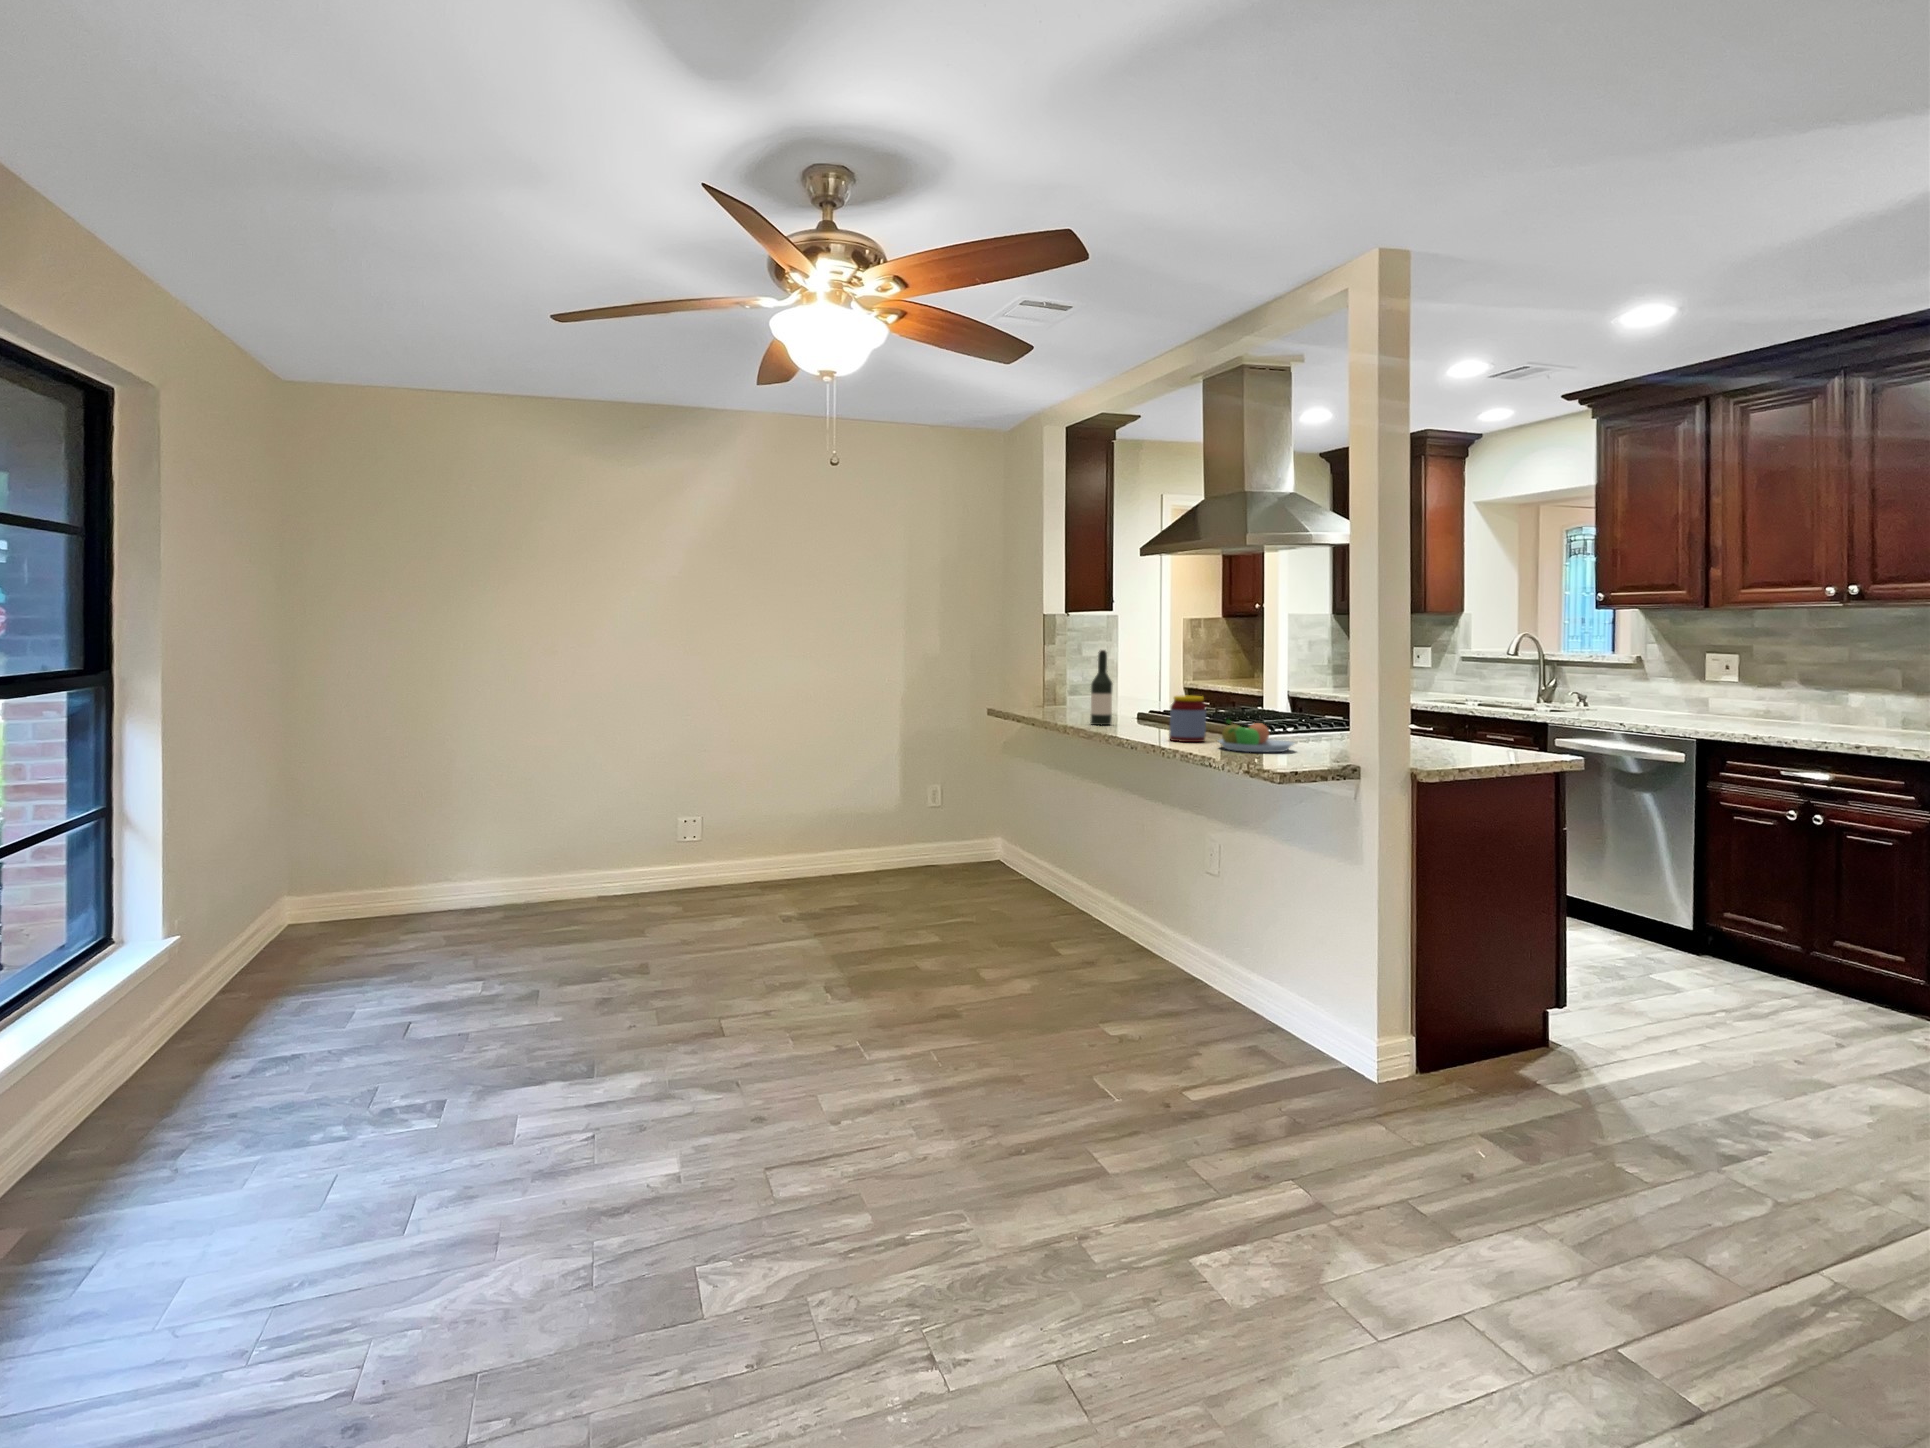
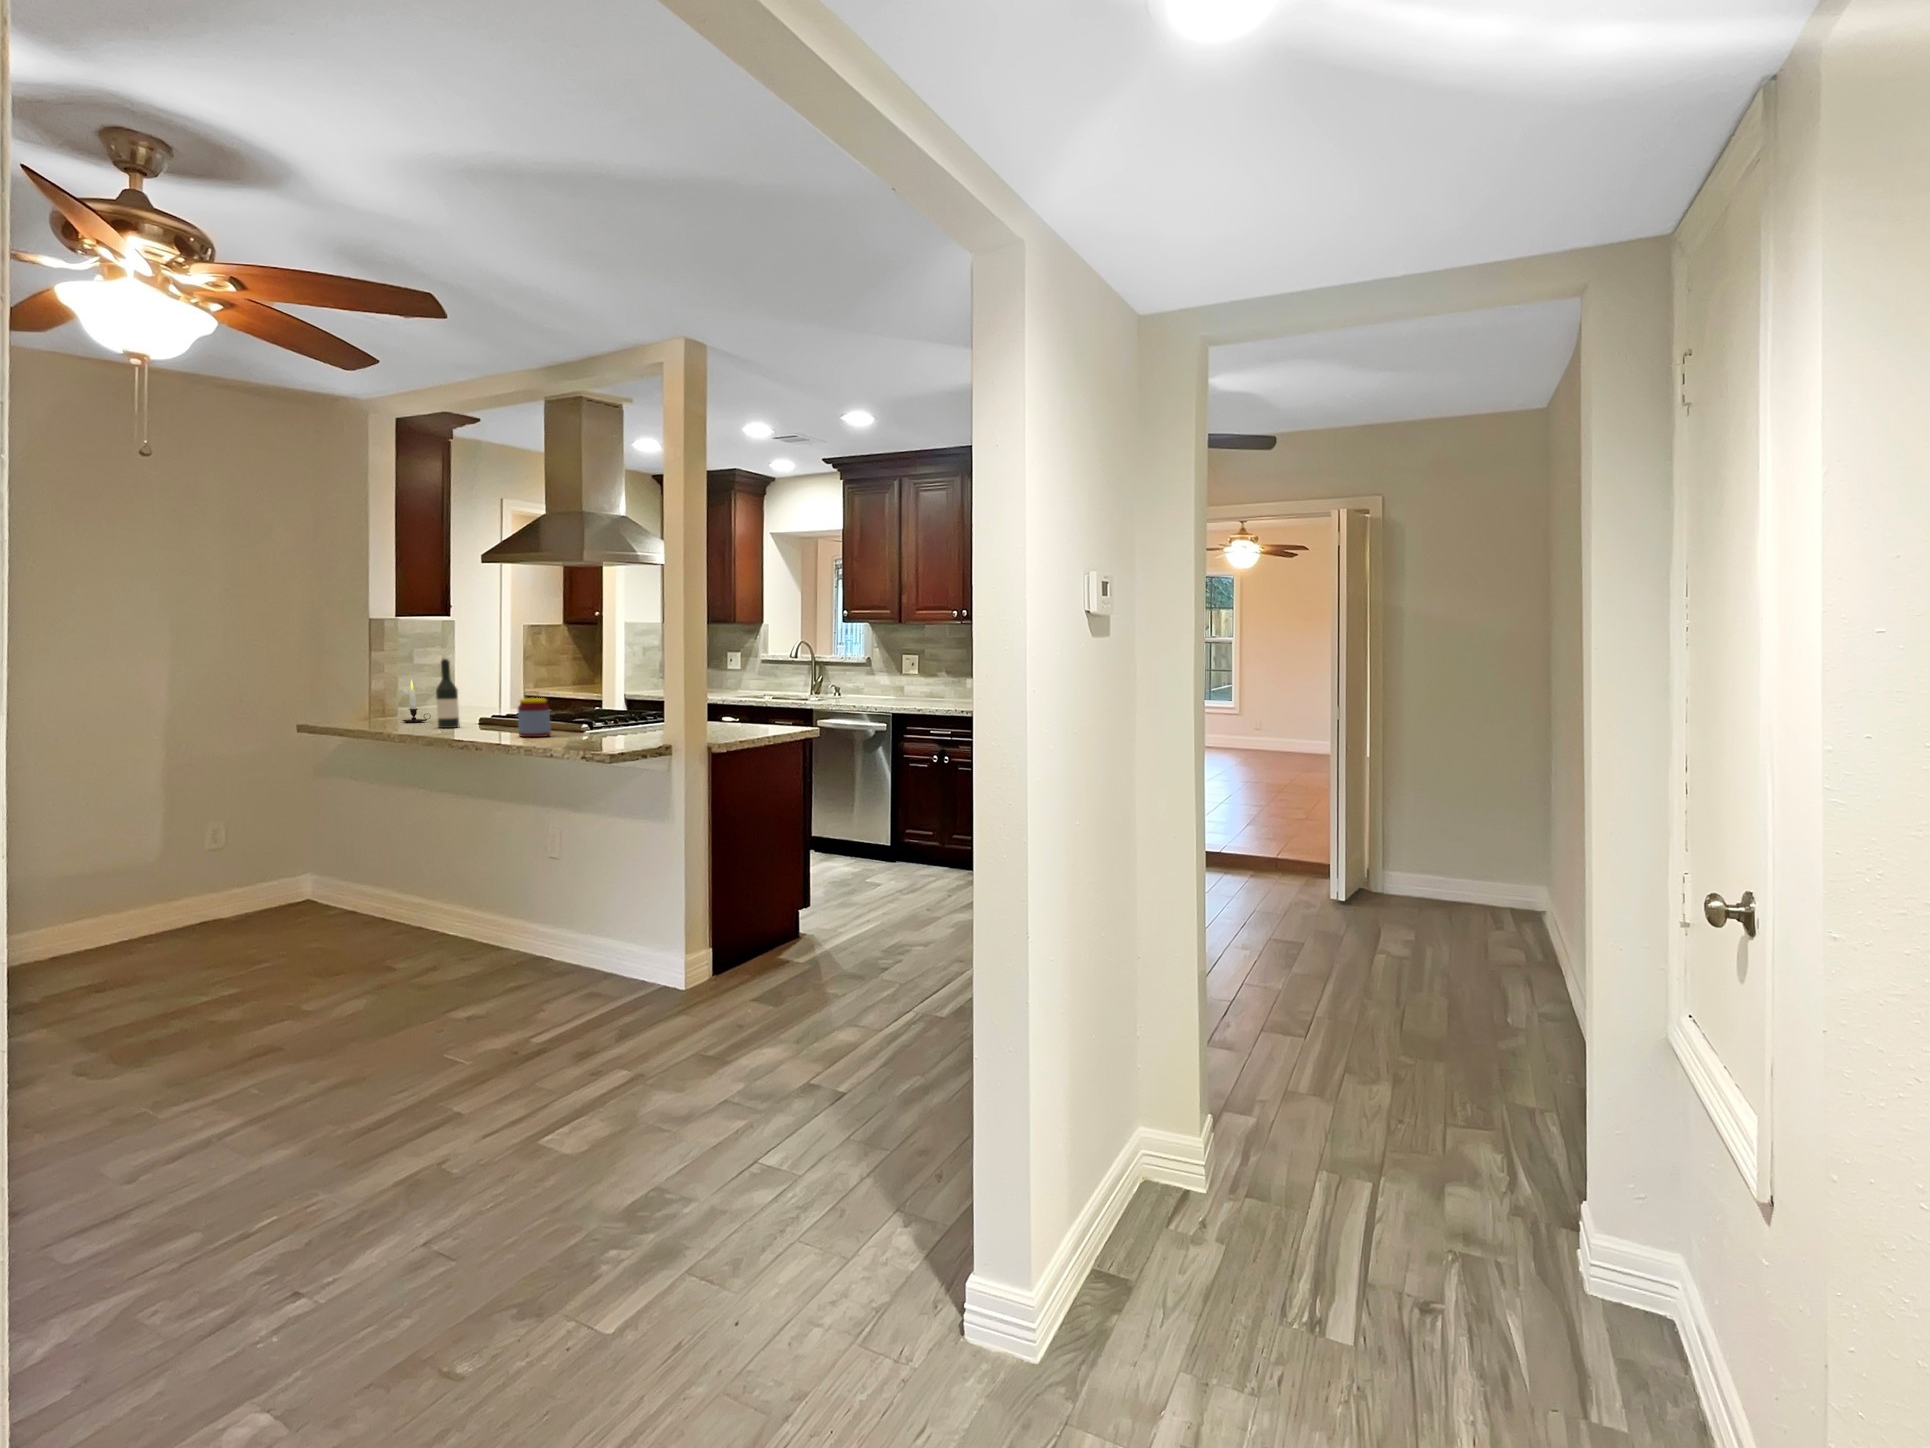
candle: none [1061,672,1087,717] -> present [403,680,431,723]
fruit bowl: present [1219,720,1294,752] -> none [561,717,624,741]

